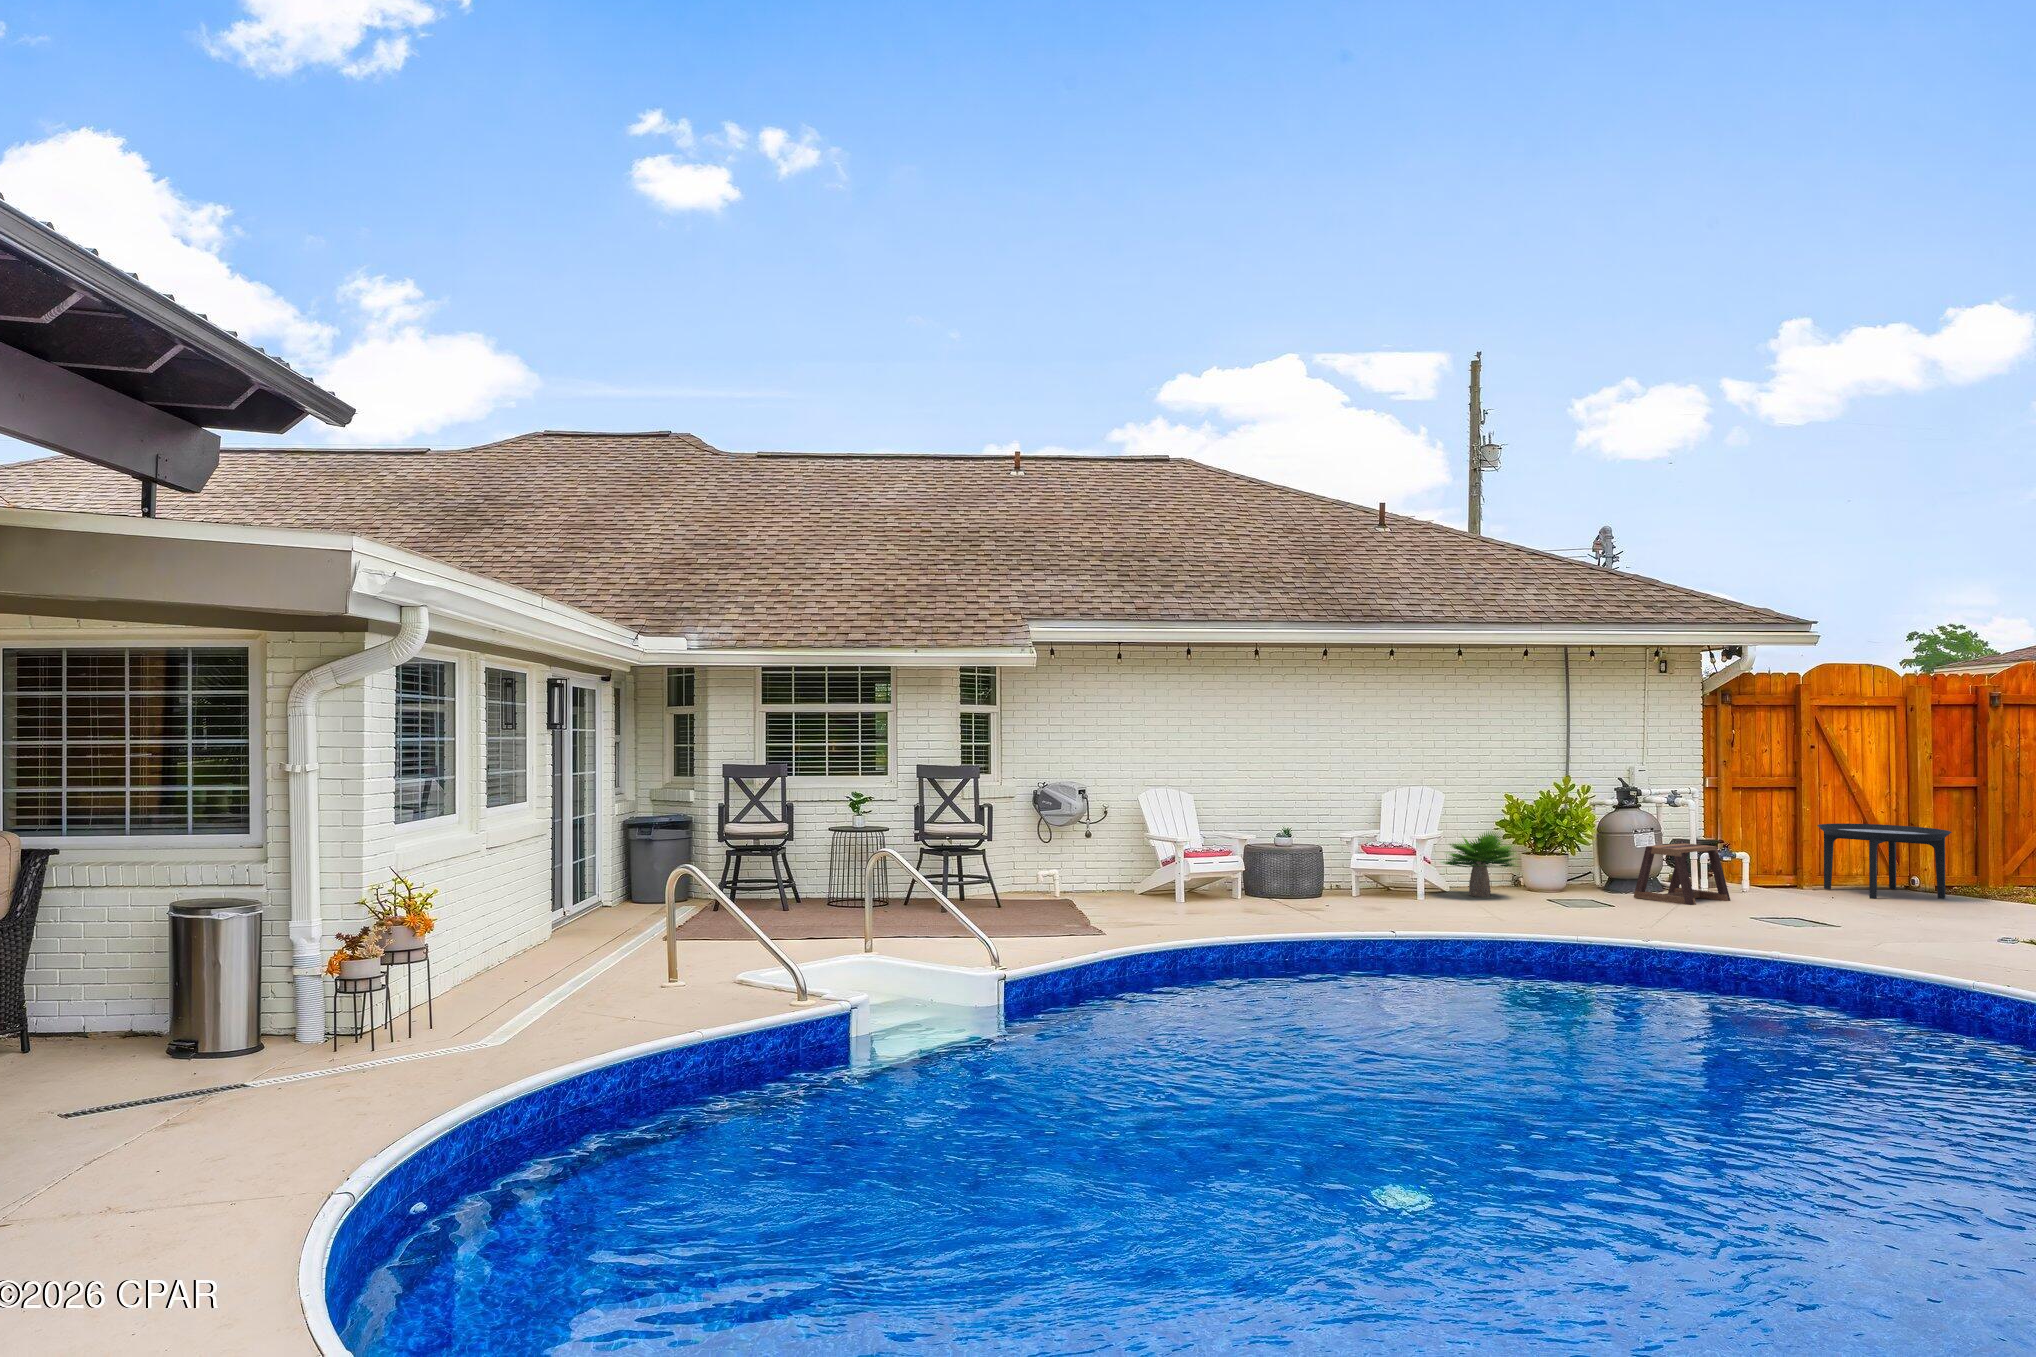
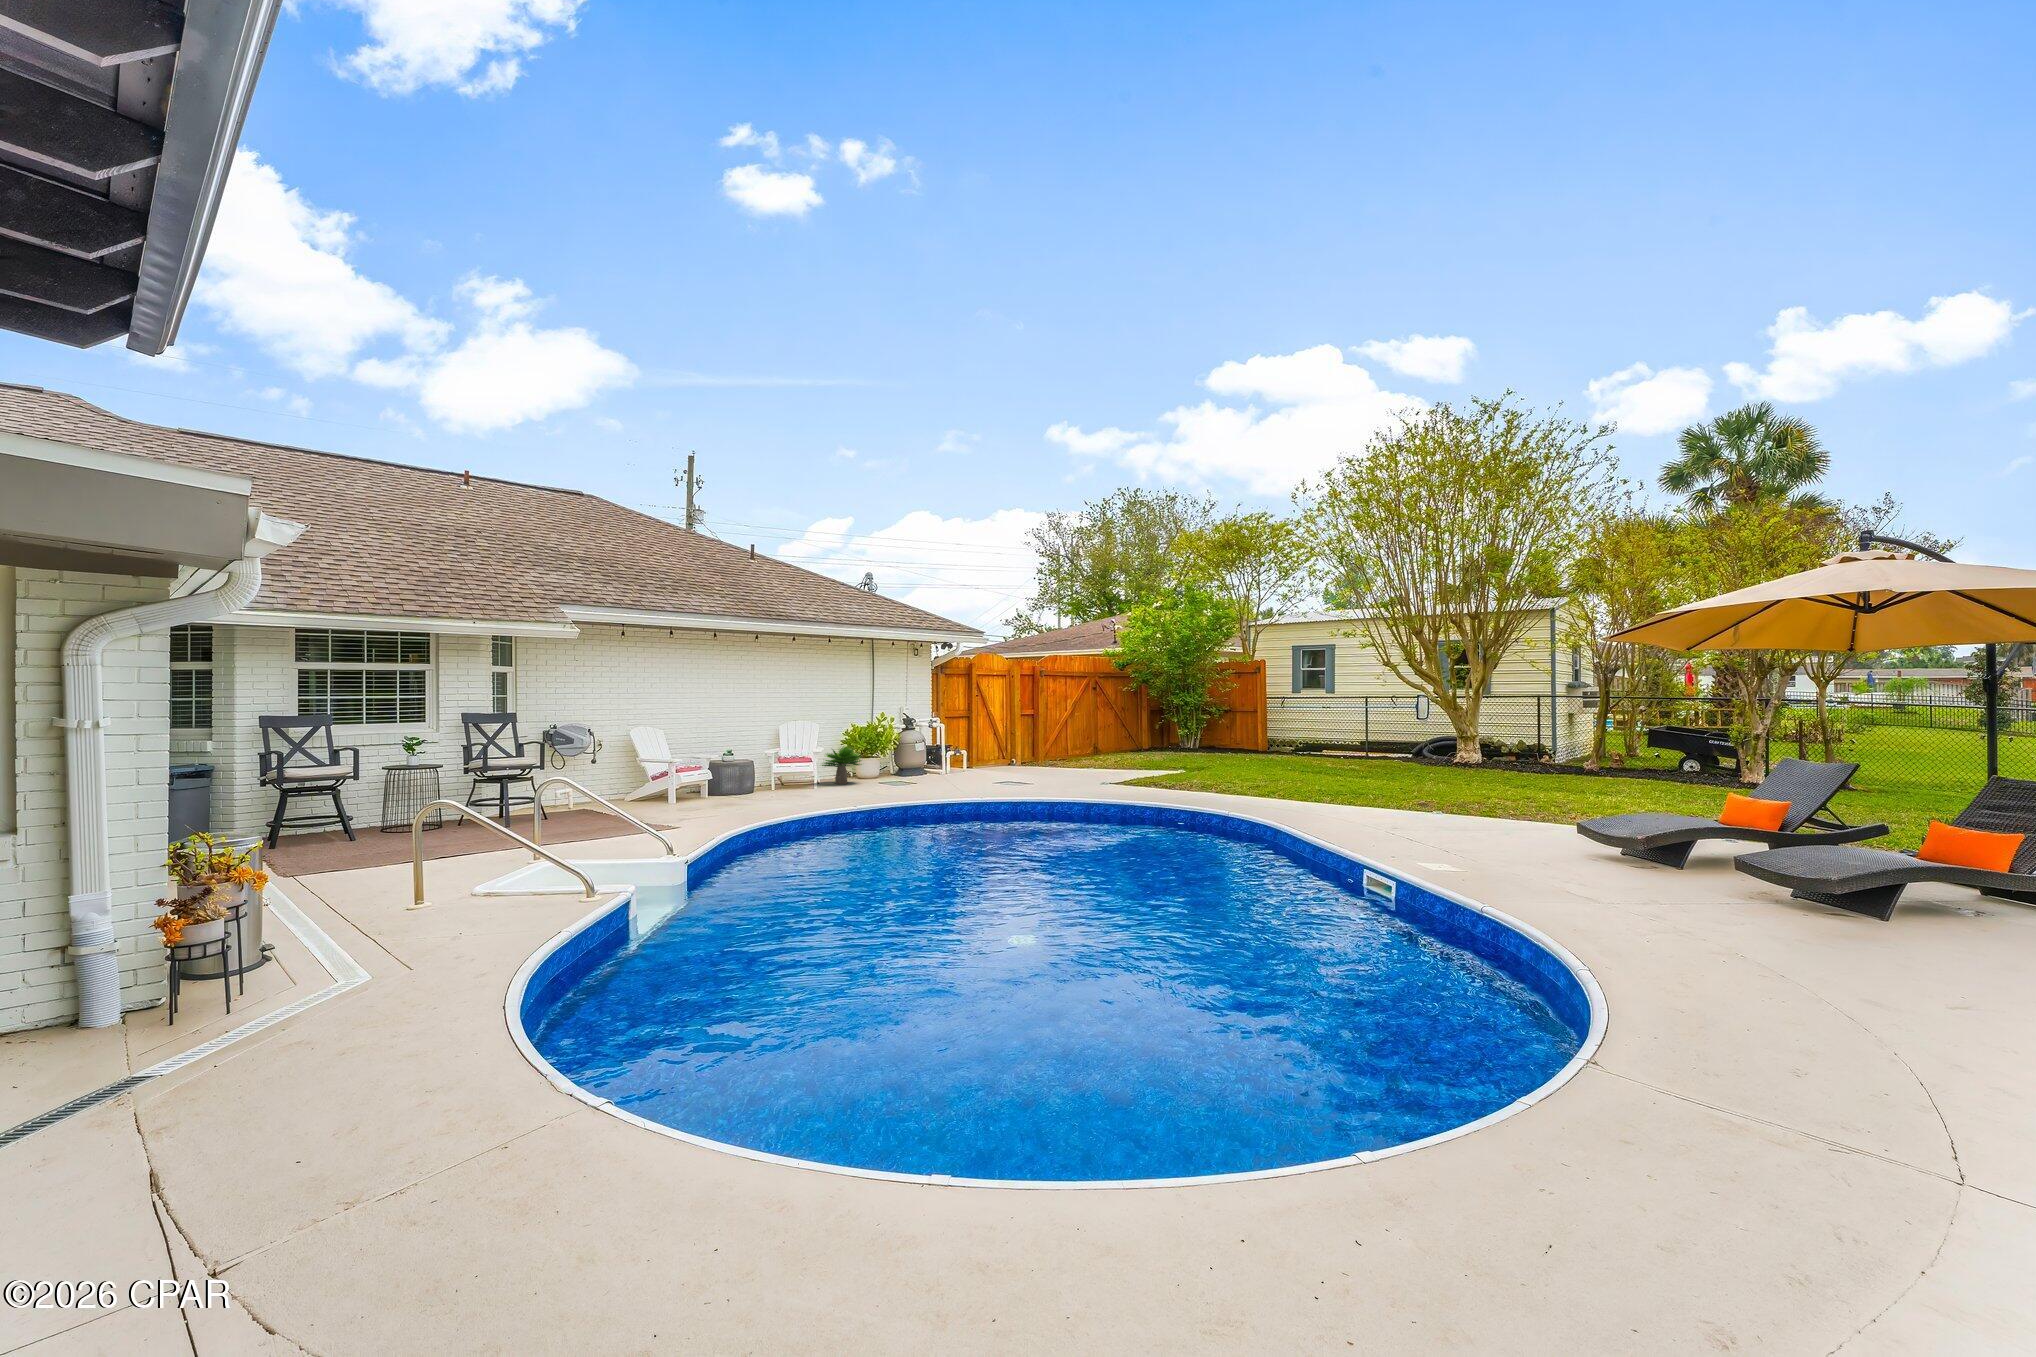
round table: present [1817,823,1951,899] -> none [981,734,1035,770]
stool: present [1634,843,1730,905] -> none [915,747,957,779]

